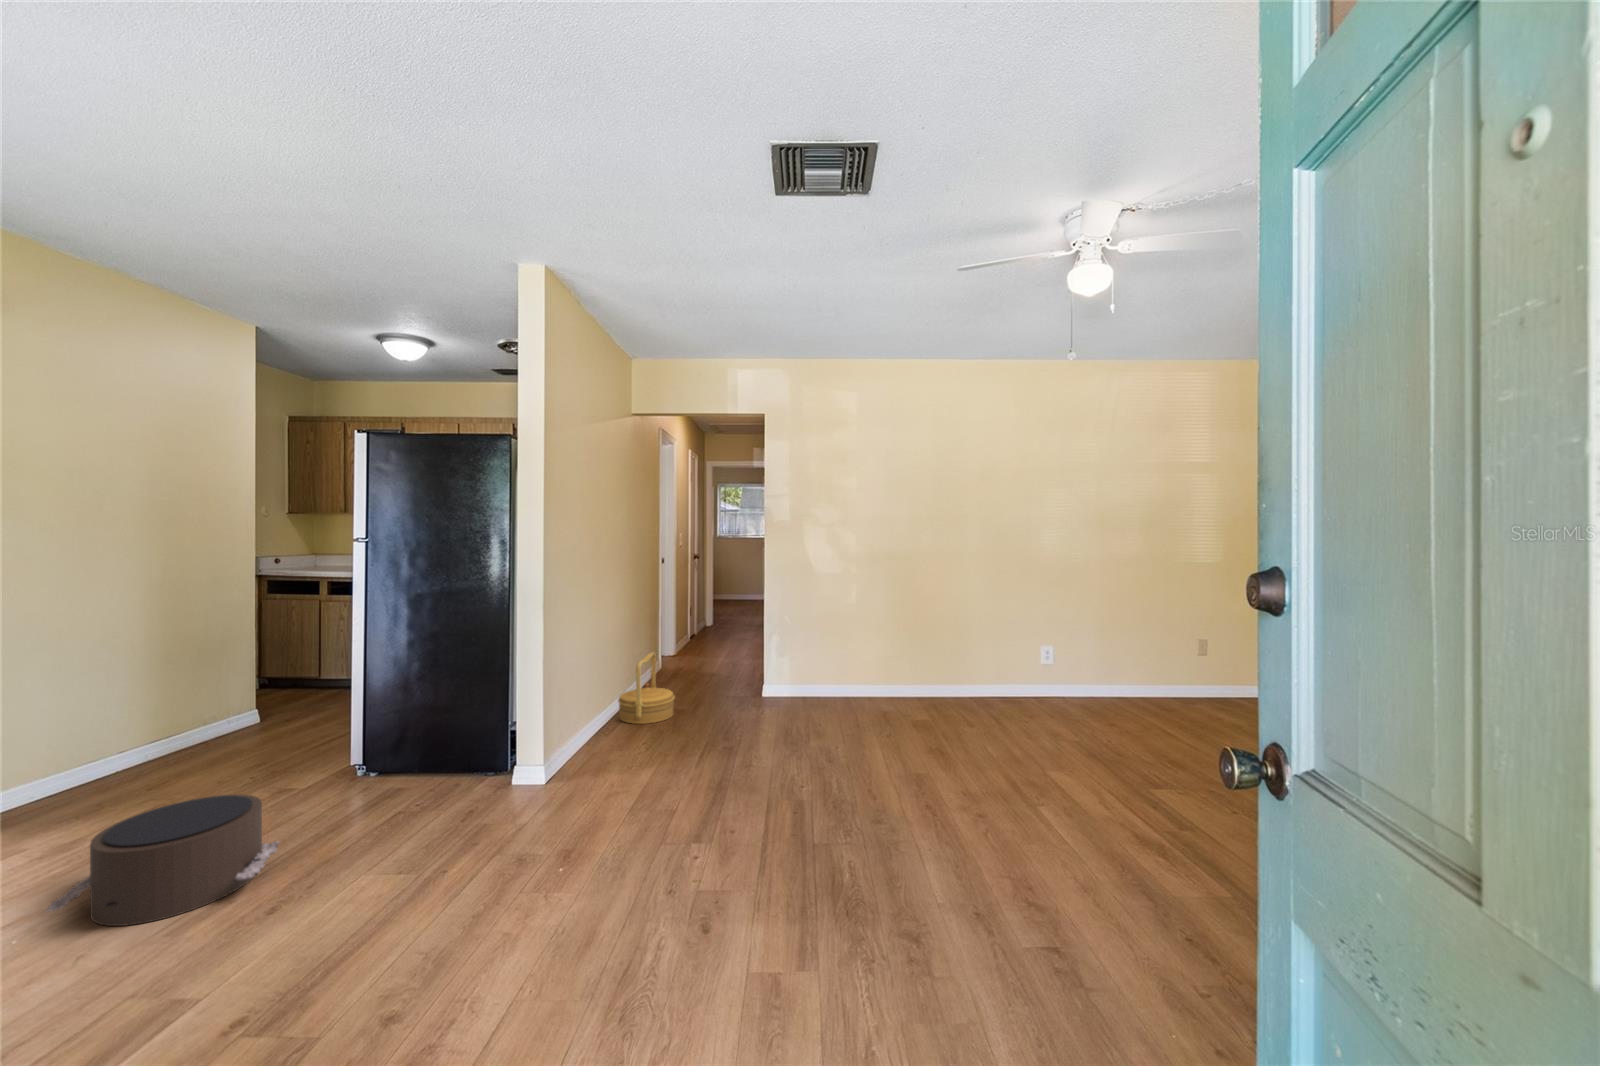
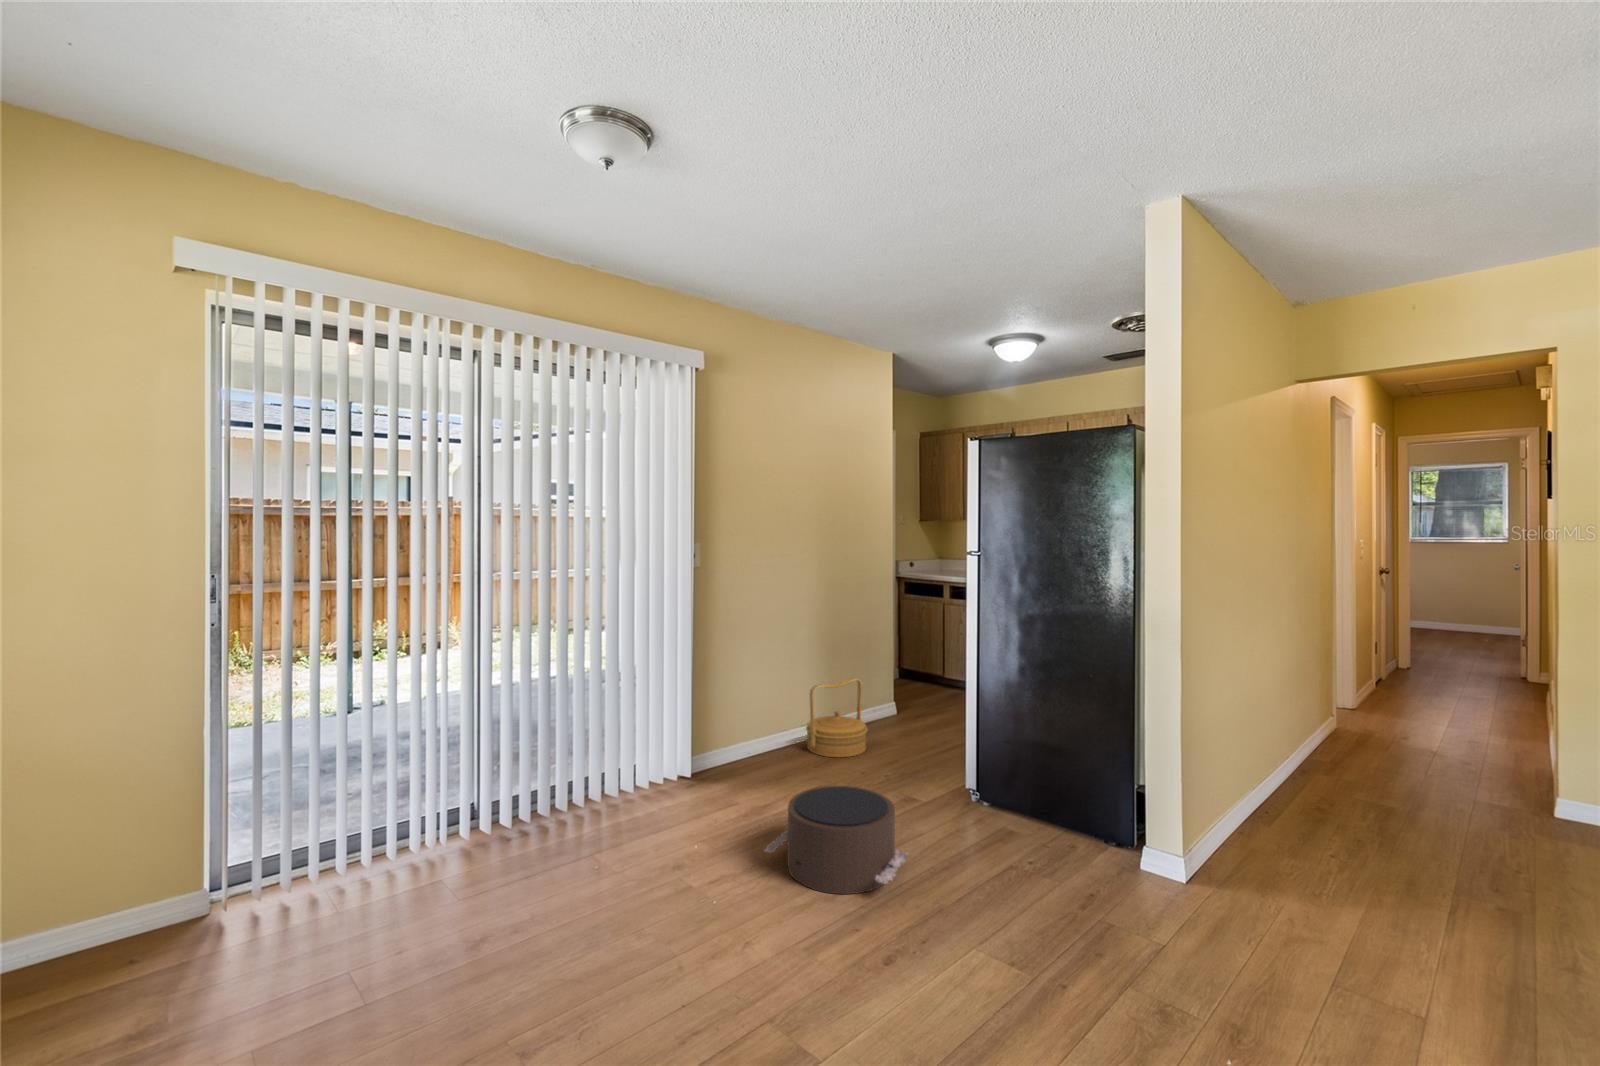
woven basket: present [618,652,674,724] -> present [806,678,867,758]

